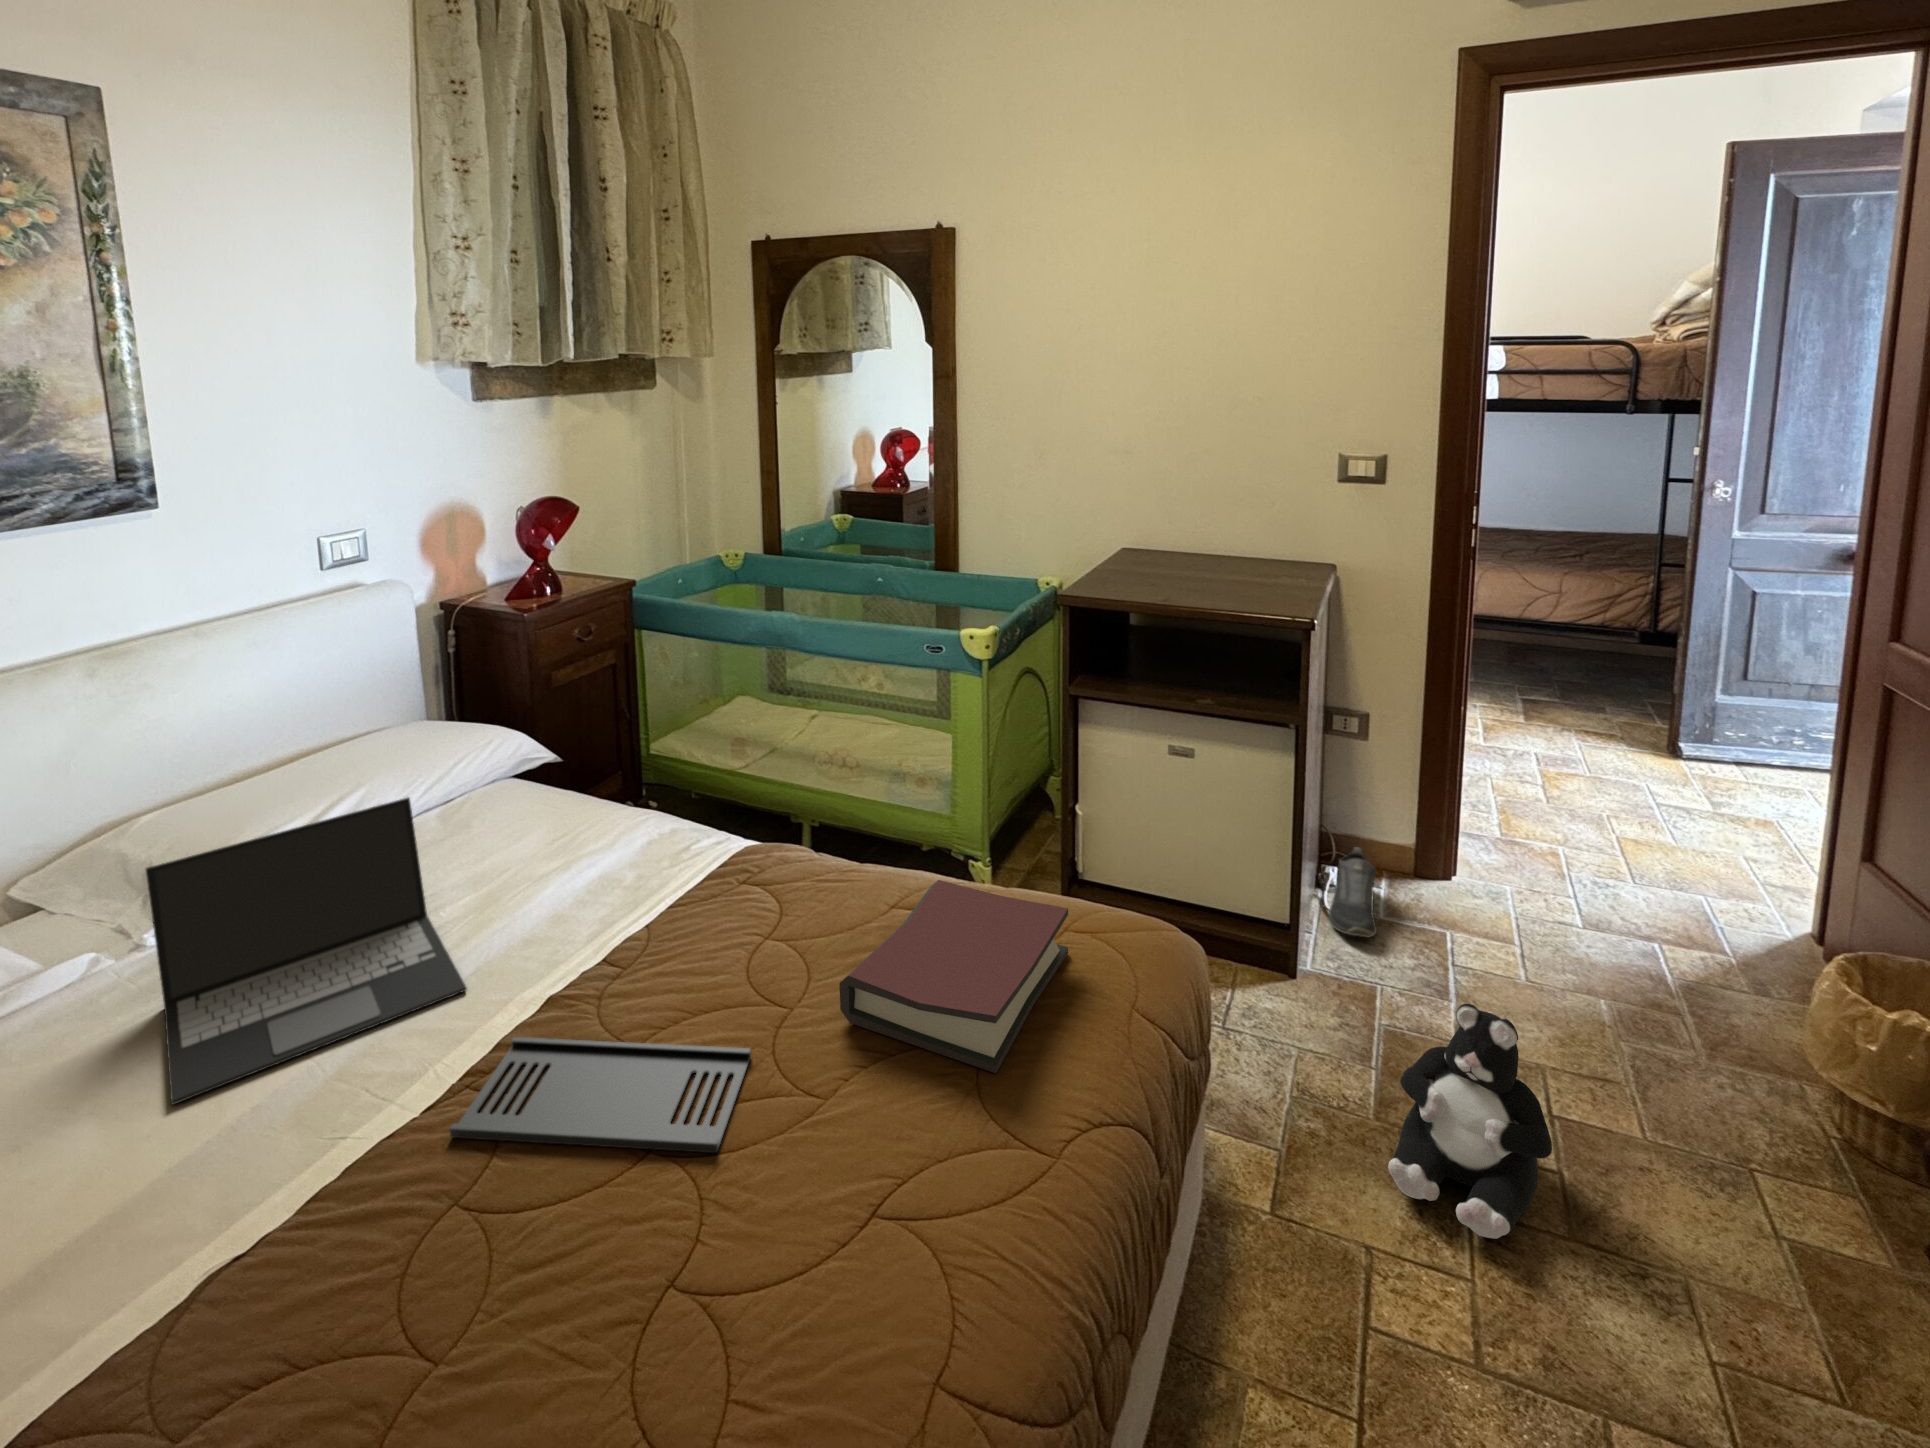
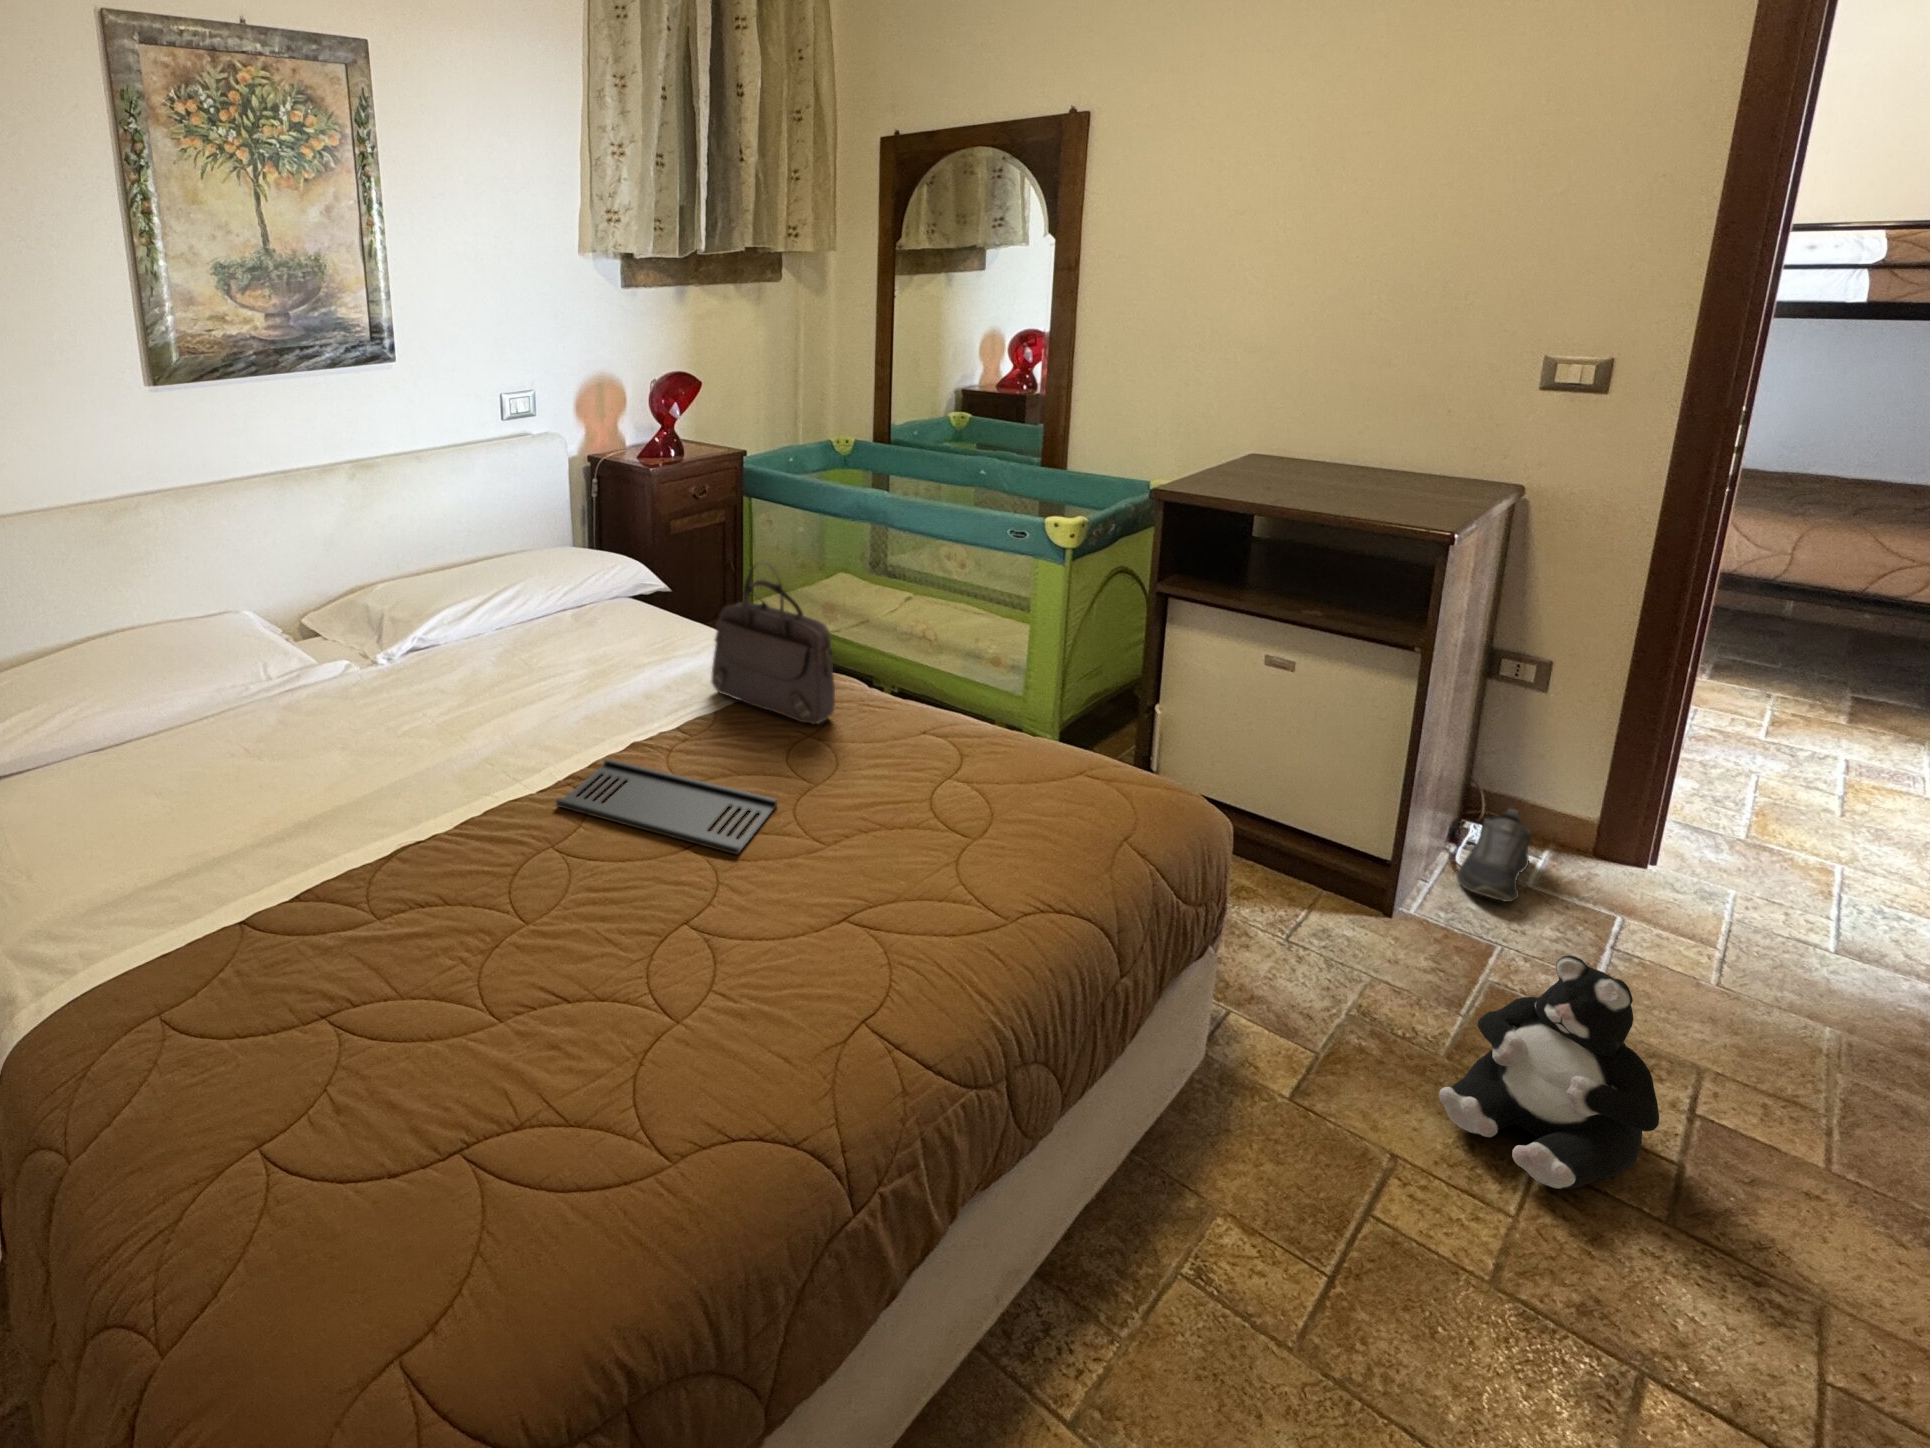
handbag: none [637,736,791,923] -> present [712,565,835,724]
laptop: present [146,798,467,1105] -> none [380,586,578,753]
hardback book: present [839,880,1068,1073] -> none [855,713,1080,857]

